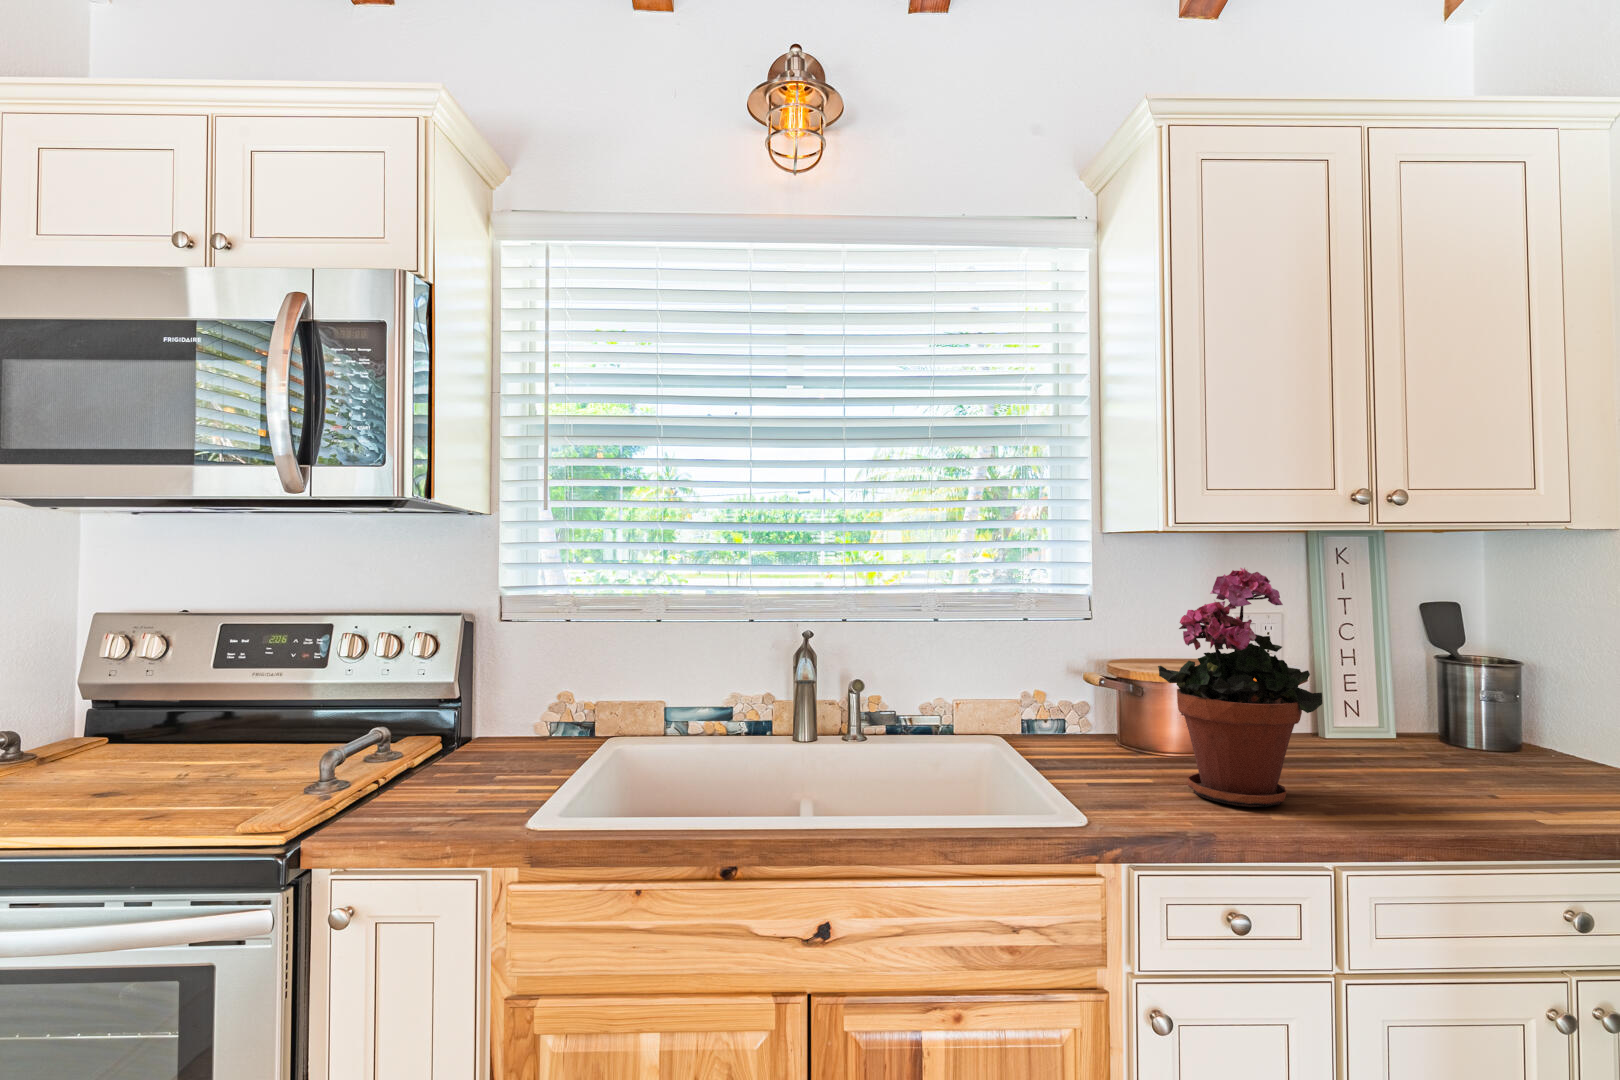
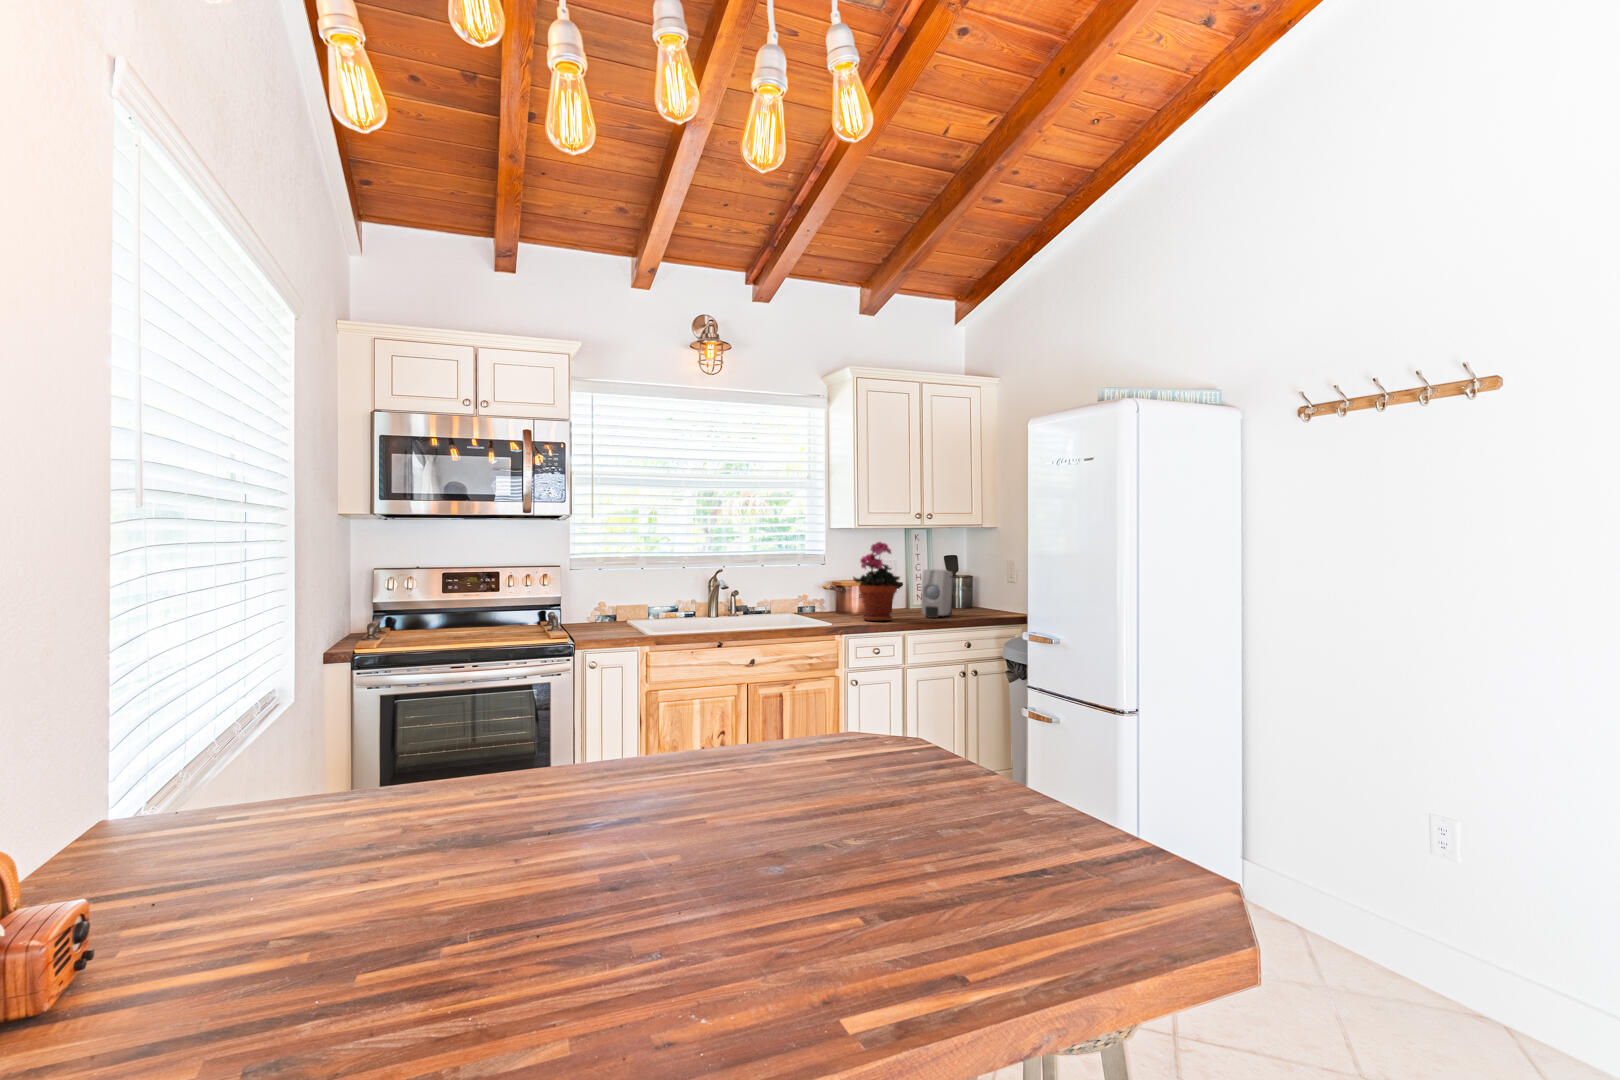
soap dispenser: none [1377,650,1480,800] -> present [921,569,953,618]

